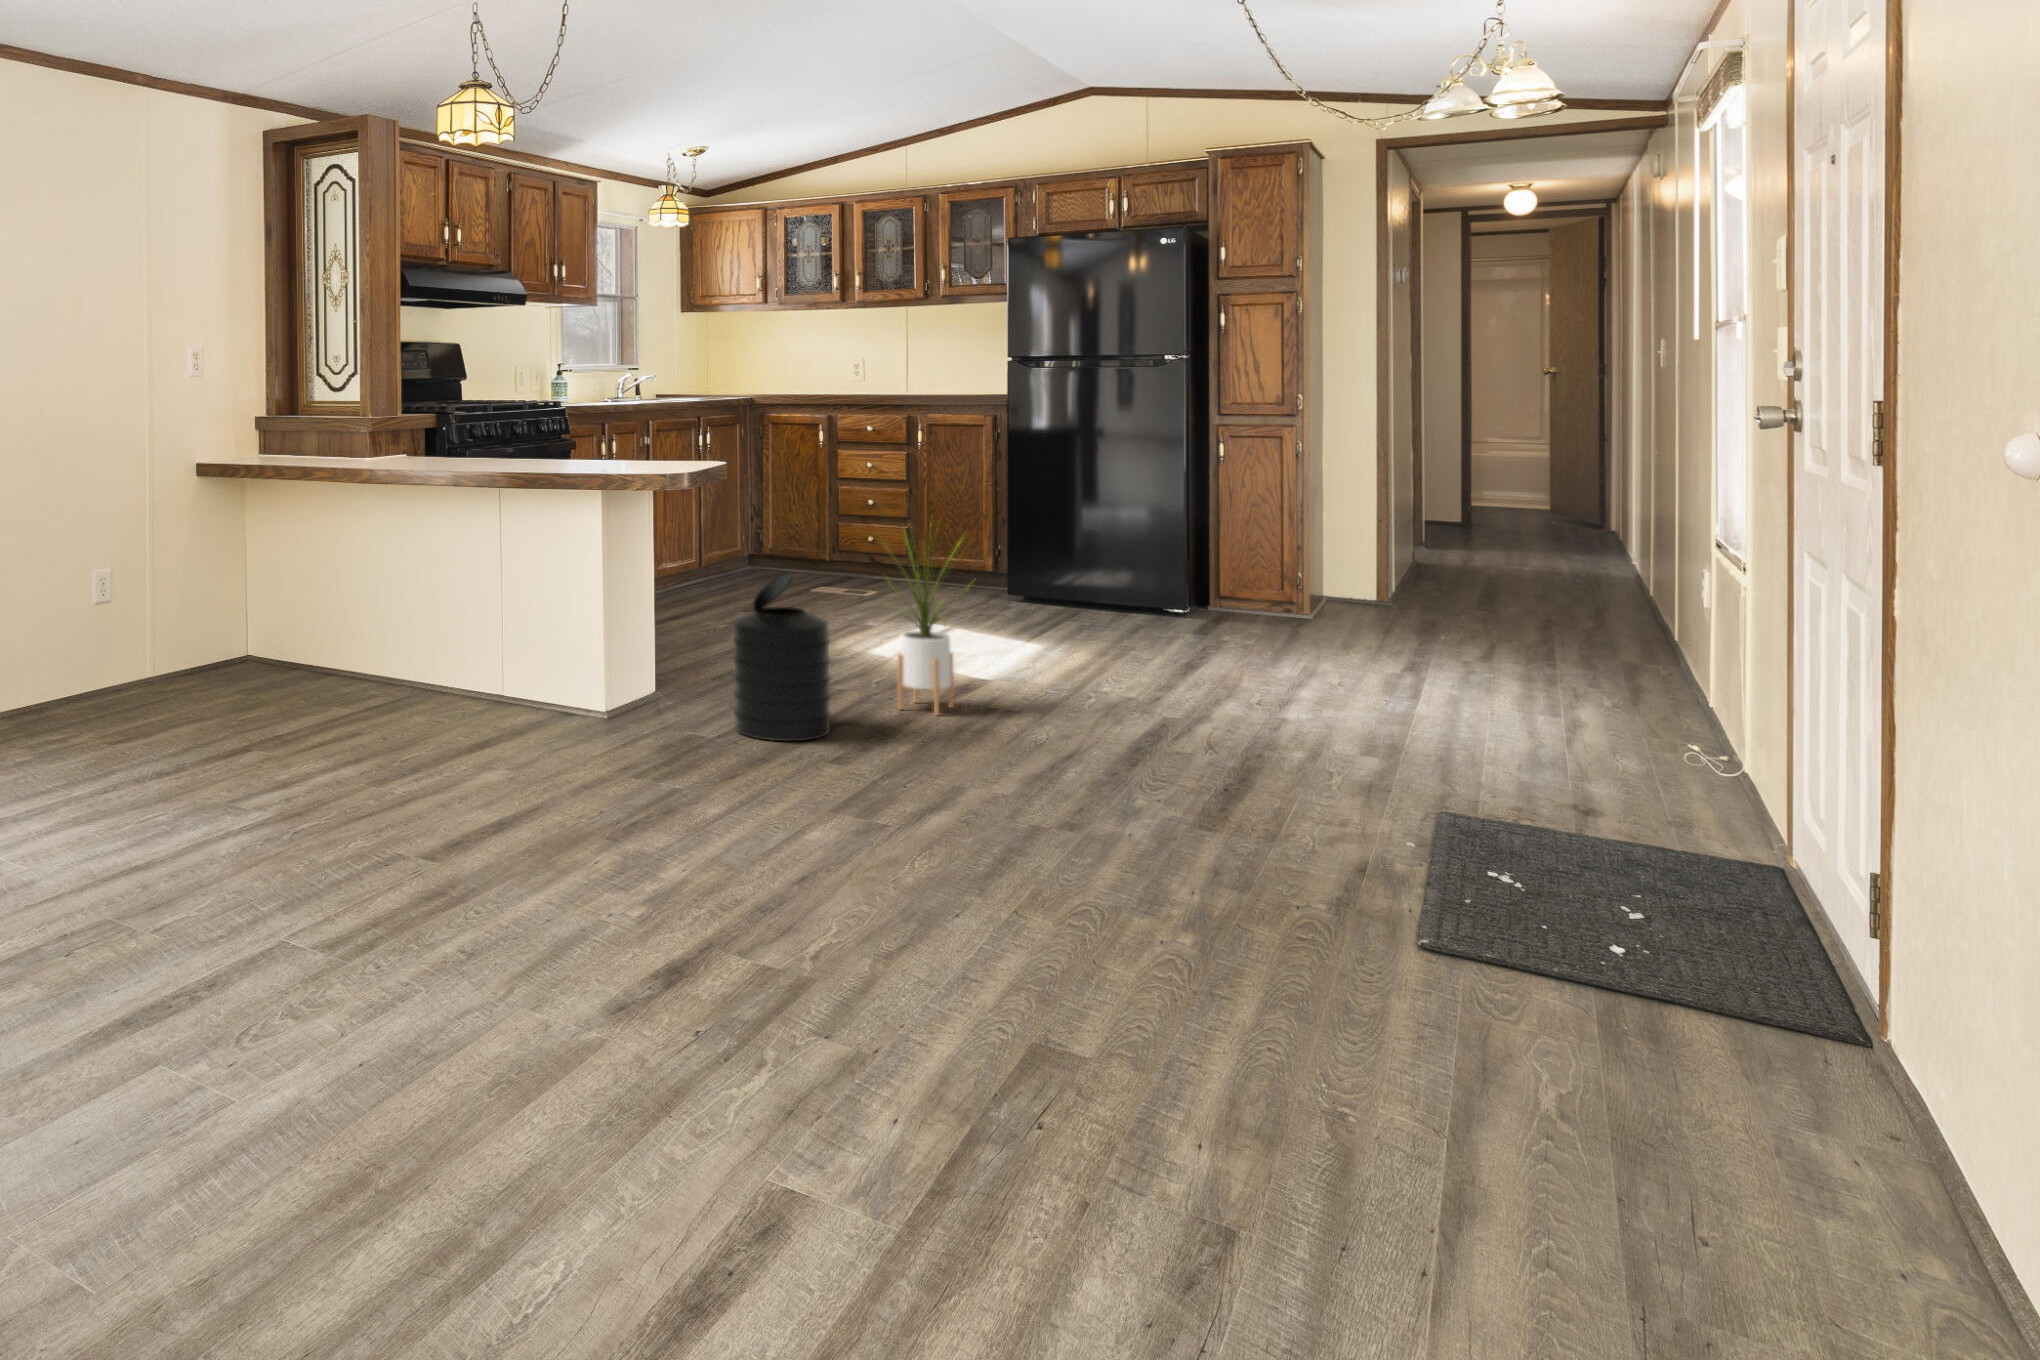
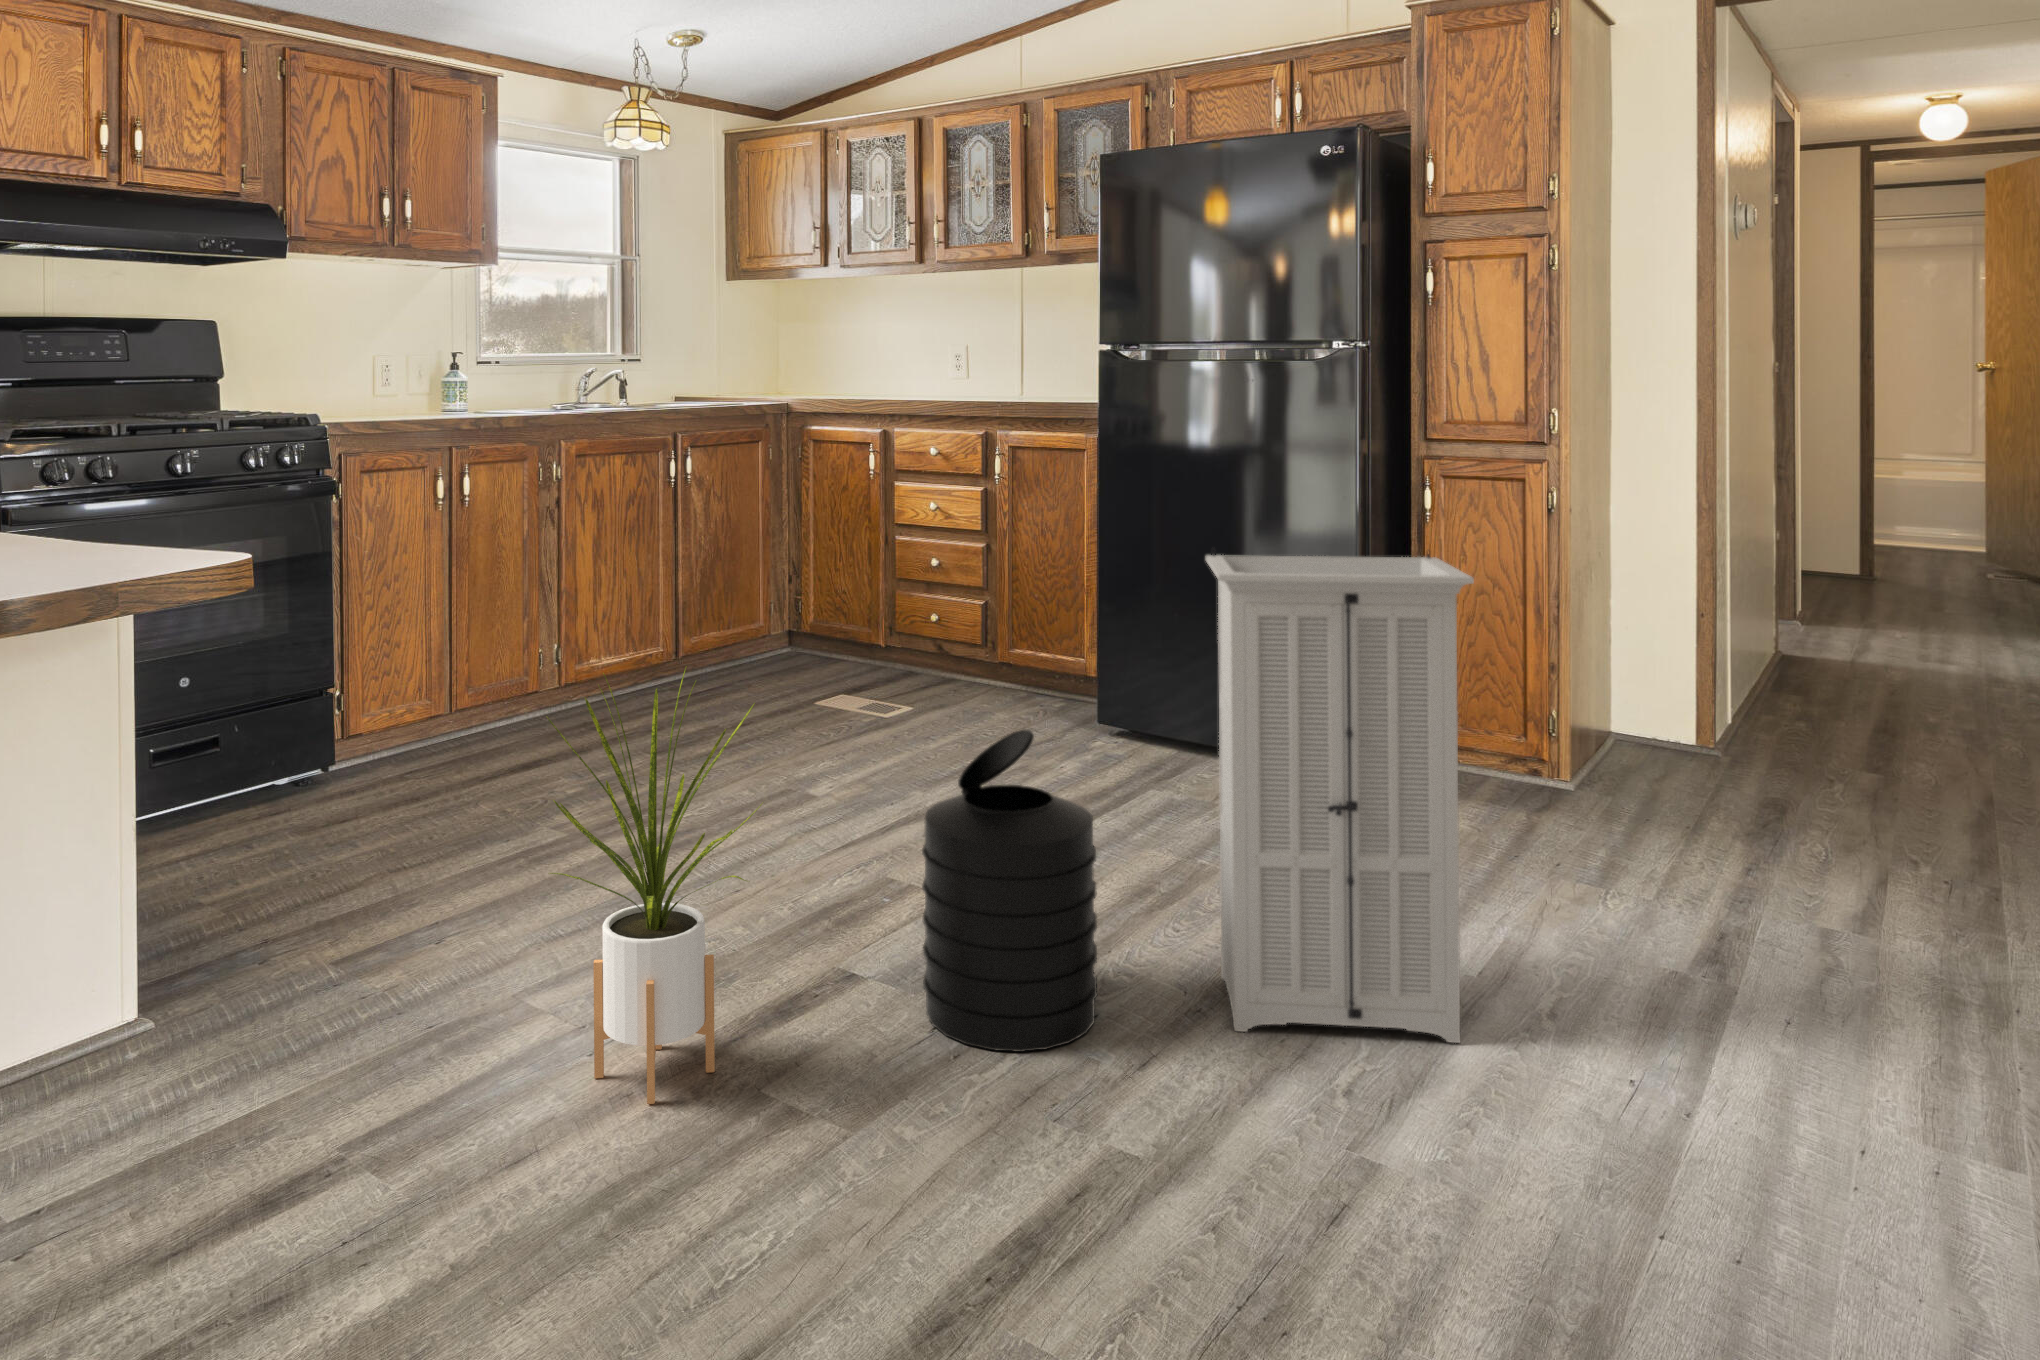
storage cabinet: none [1158,461,1306,696] -> present [1206,552,1474,1043]
trash can: present [733,573,831,741] -> present [922,730,1097,1052]

